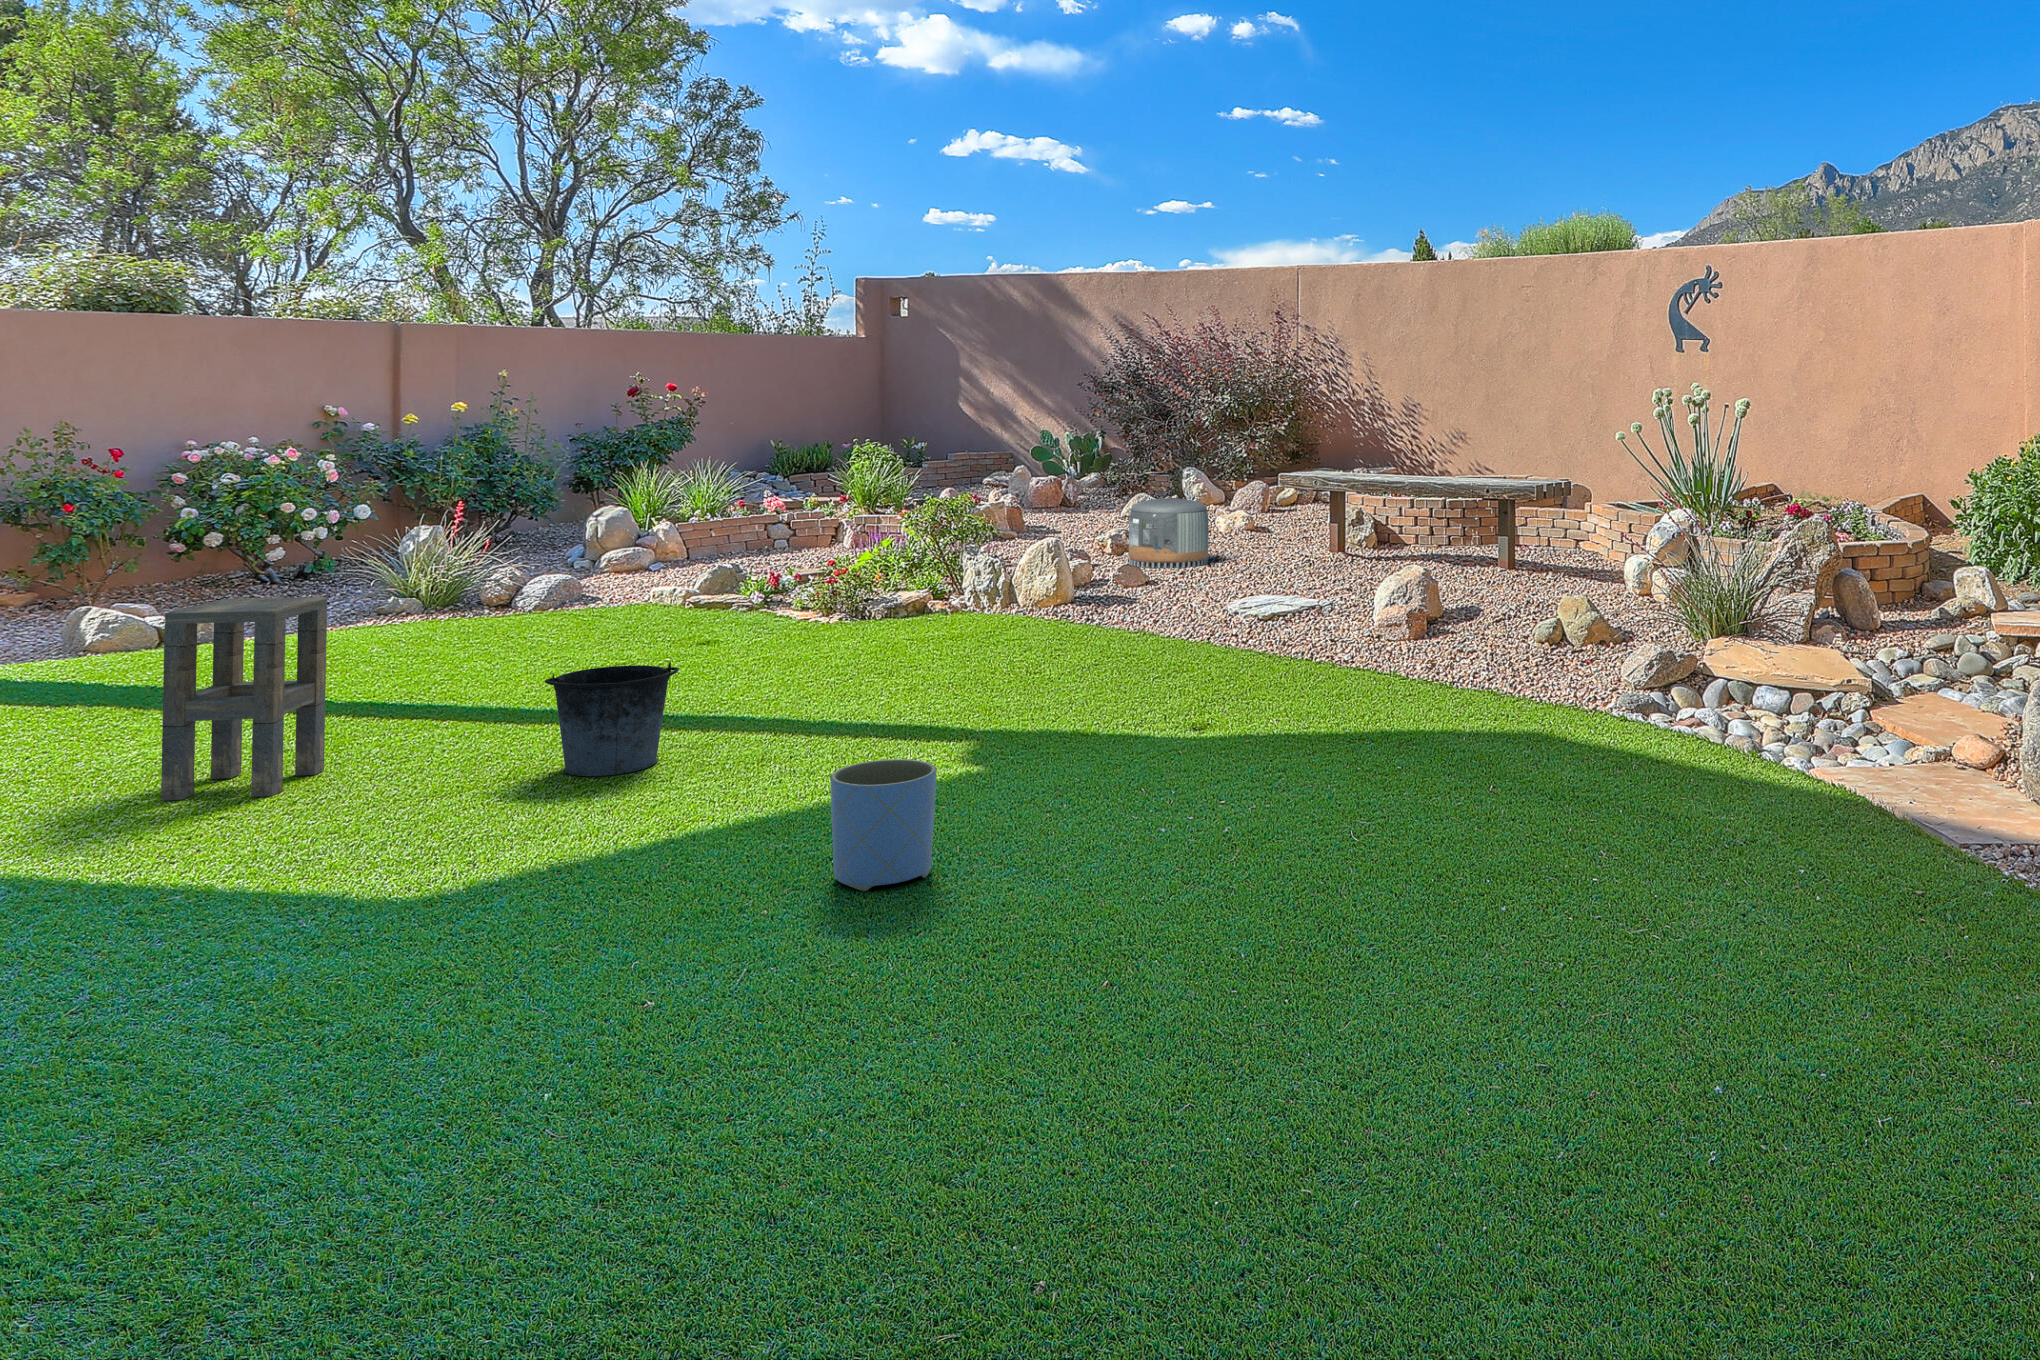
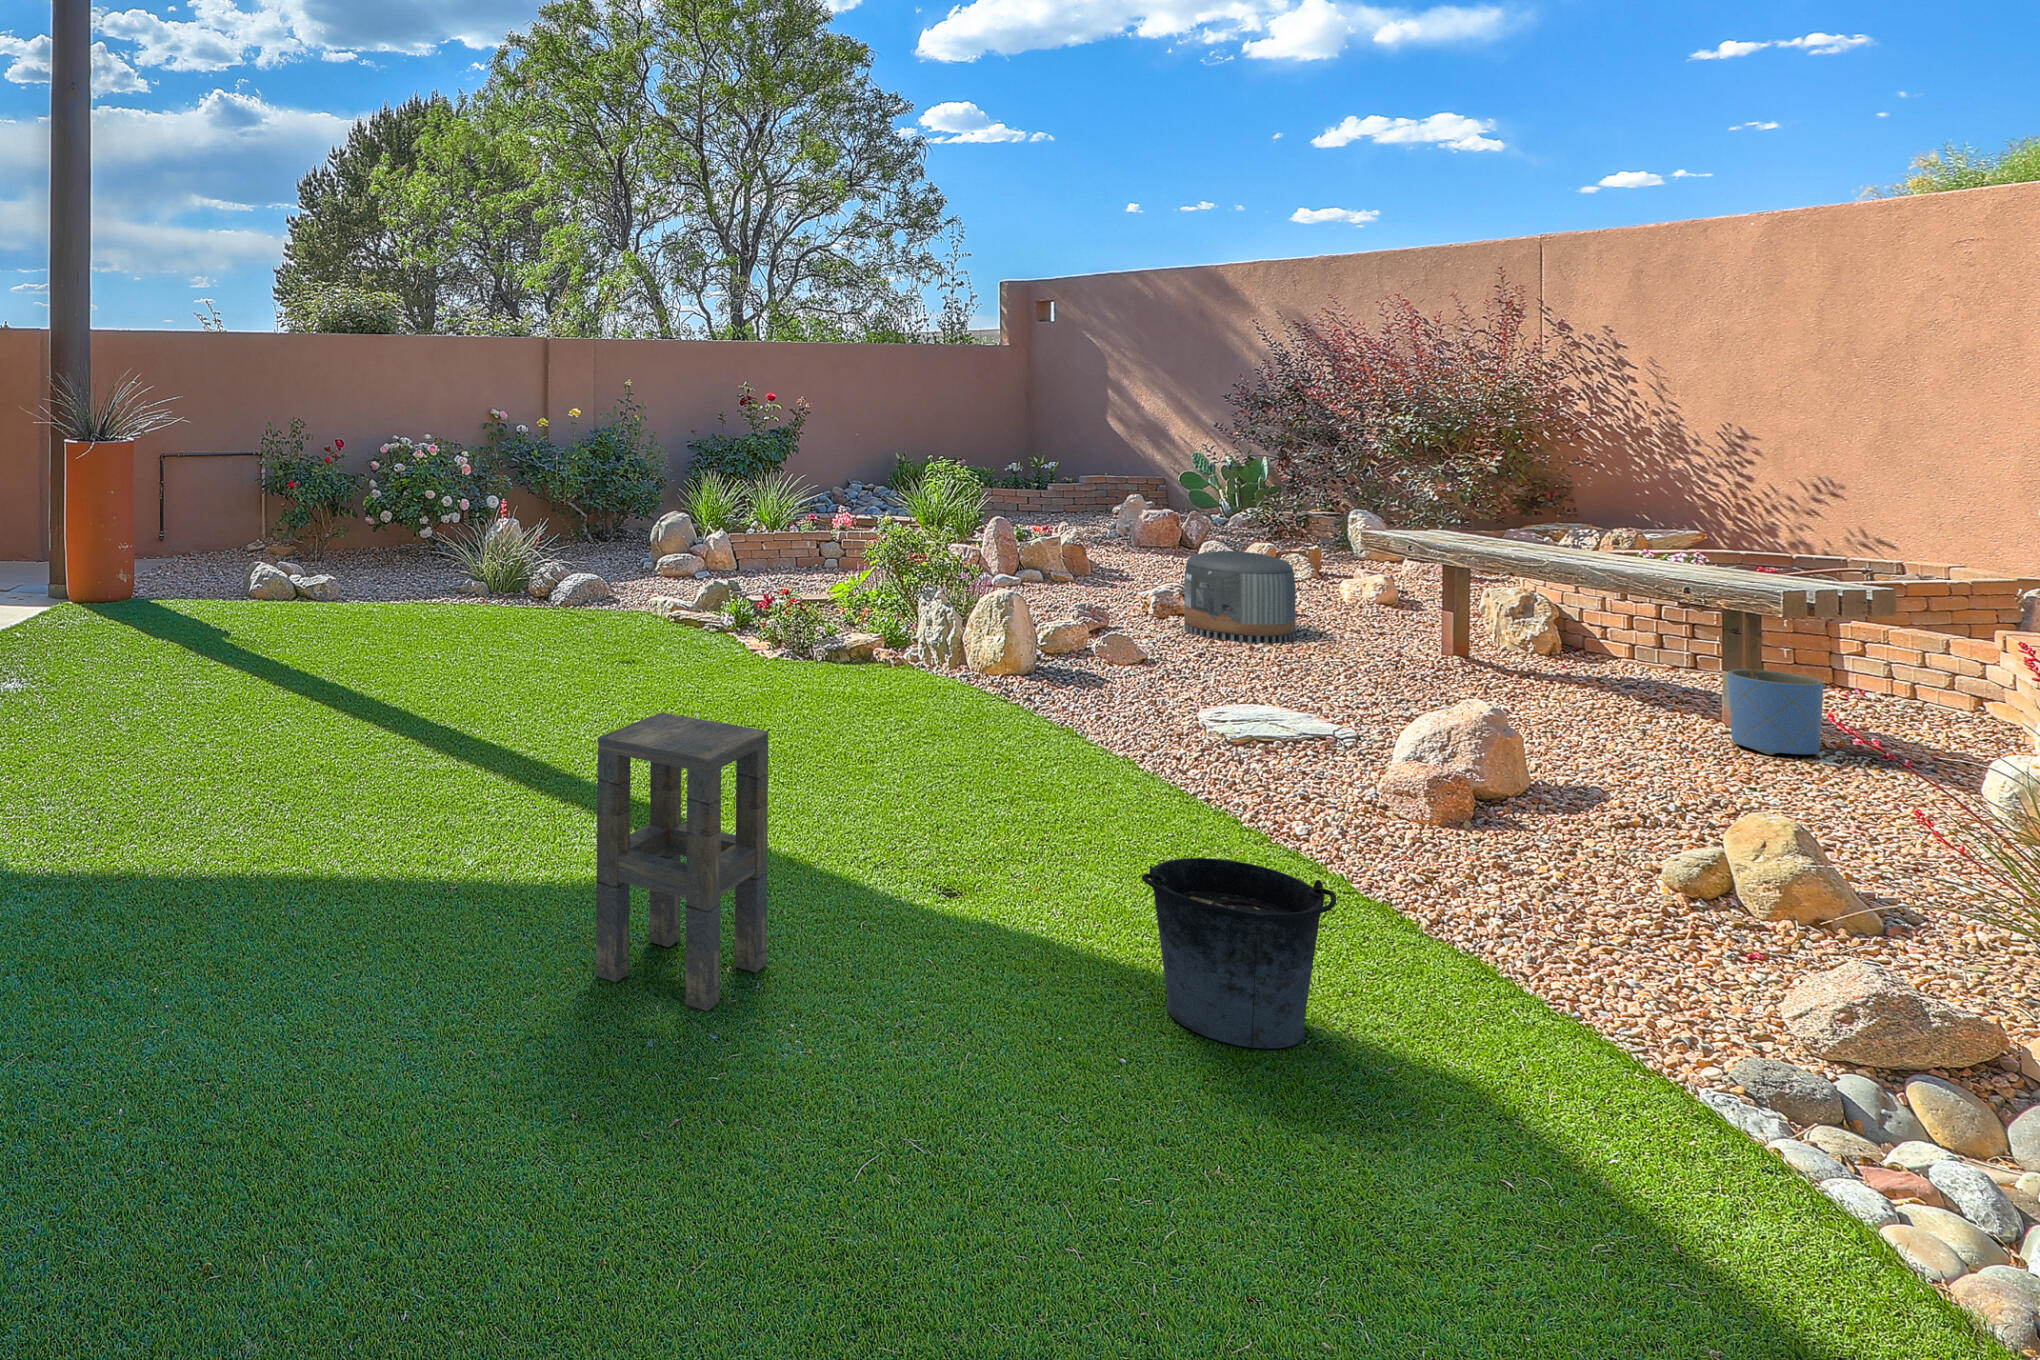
side table: present [161,597,327,801] -> present [596,712,768,1011]
bucket: present [545,662,679,776] -> present [1142,858,1336,1049]
planter: present [831,759,936,891] -> present [1728,669,1823,757]

